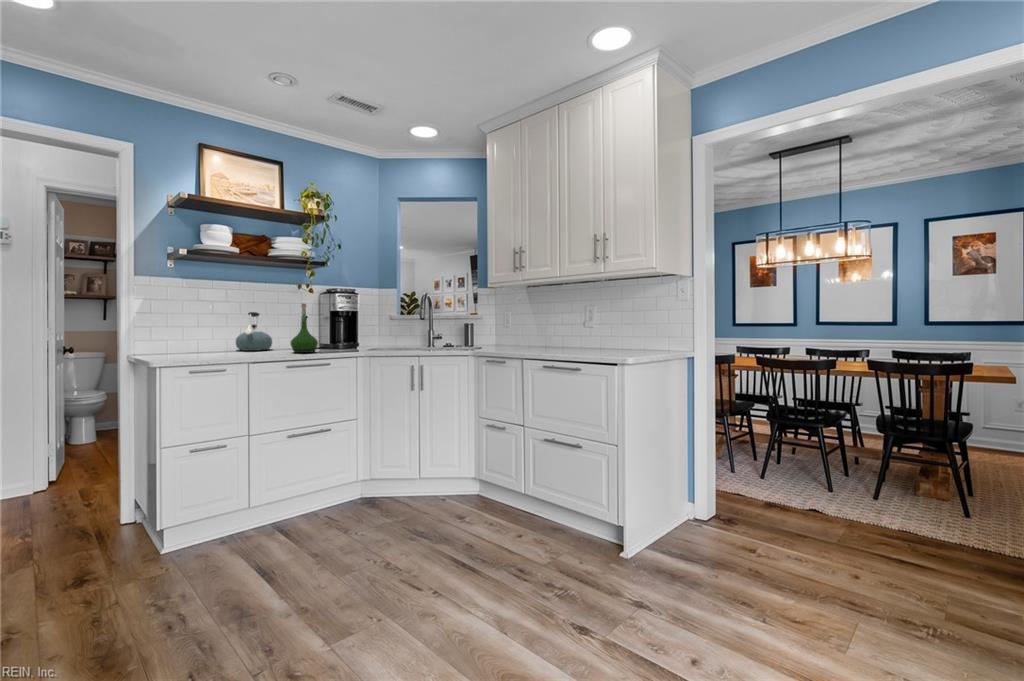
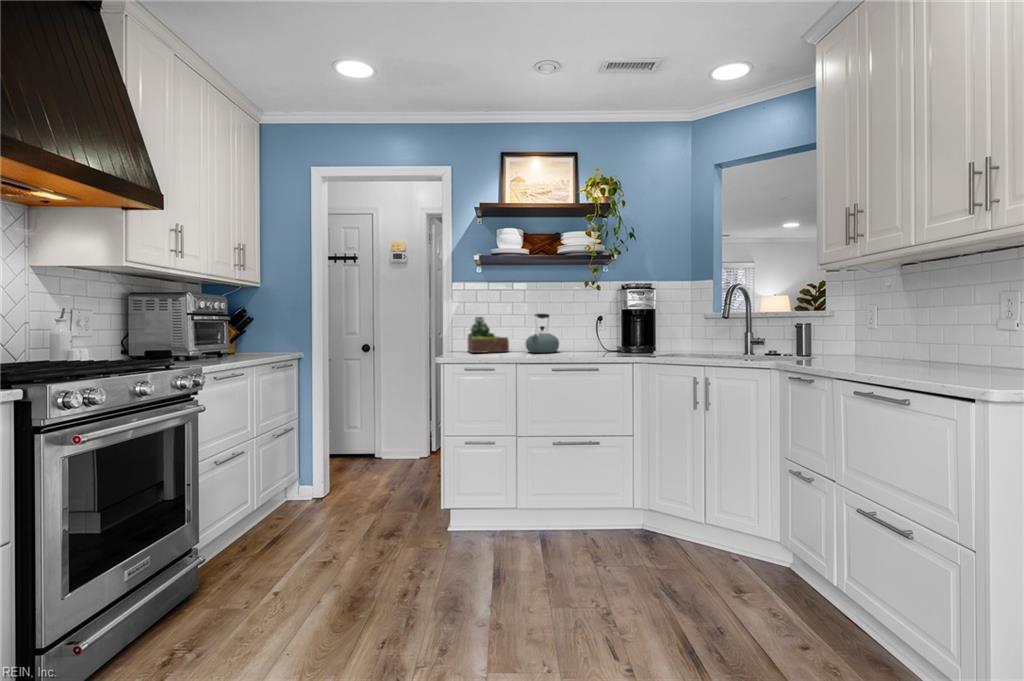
vase: present [291,304,318,353] -> none [564,303,592,357]
succulent plant: none [157,314,213,352] -> present [467,317,509,353]

